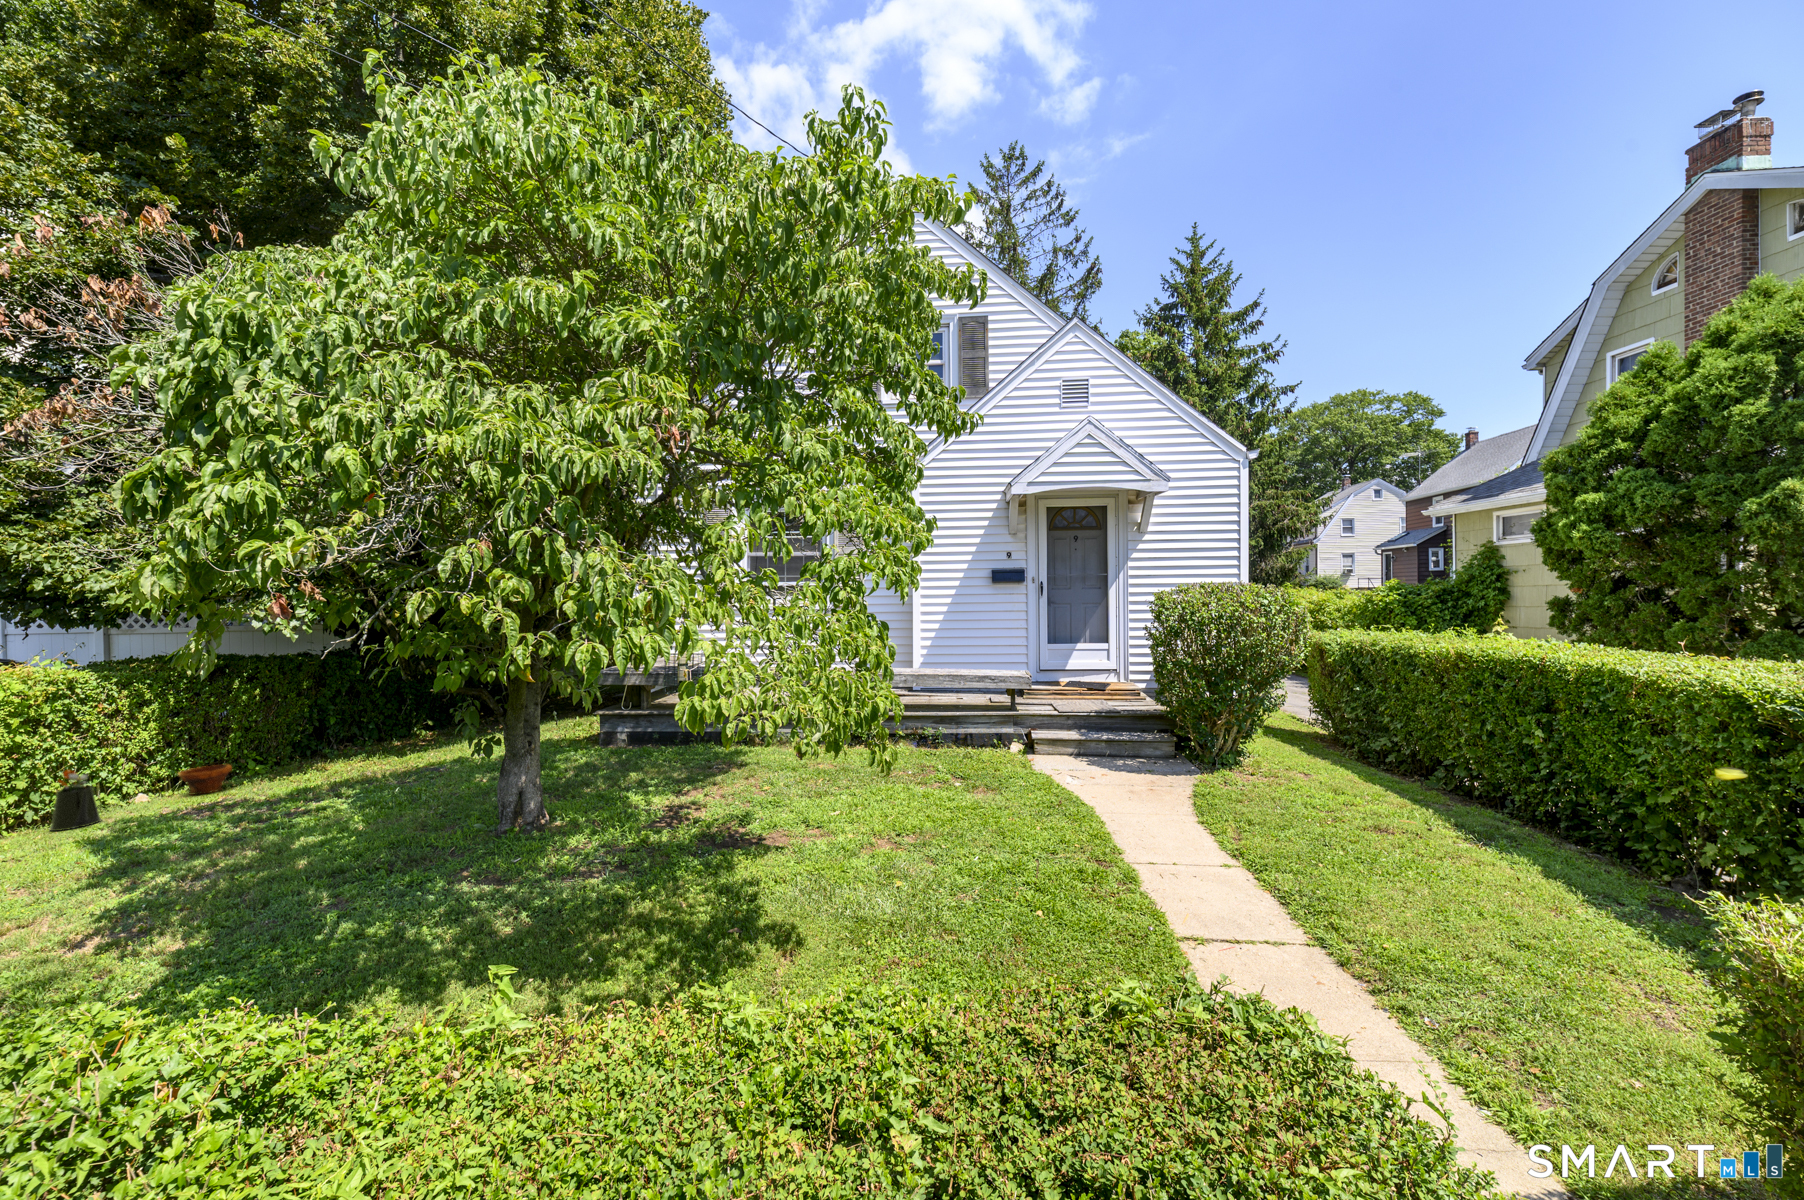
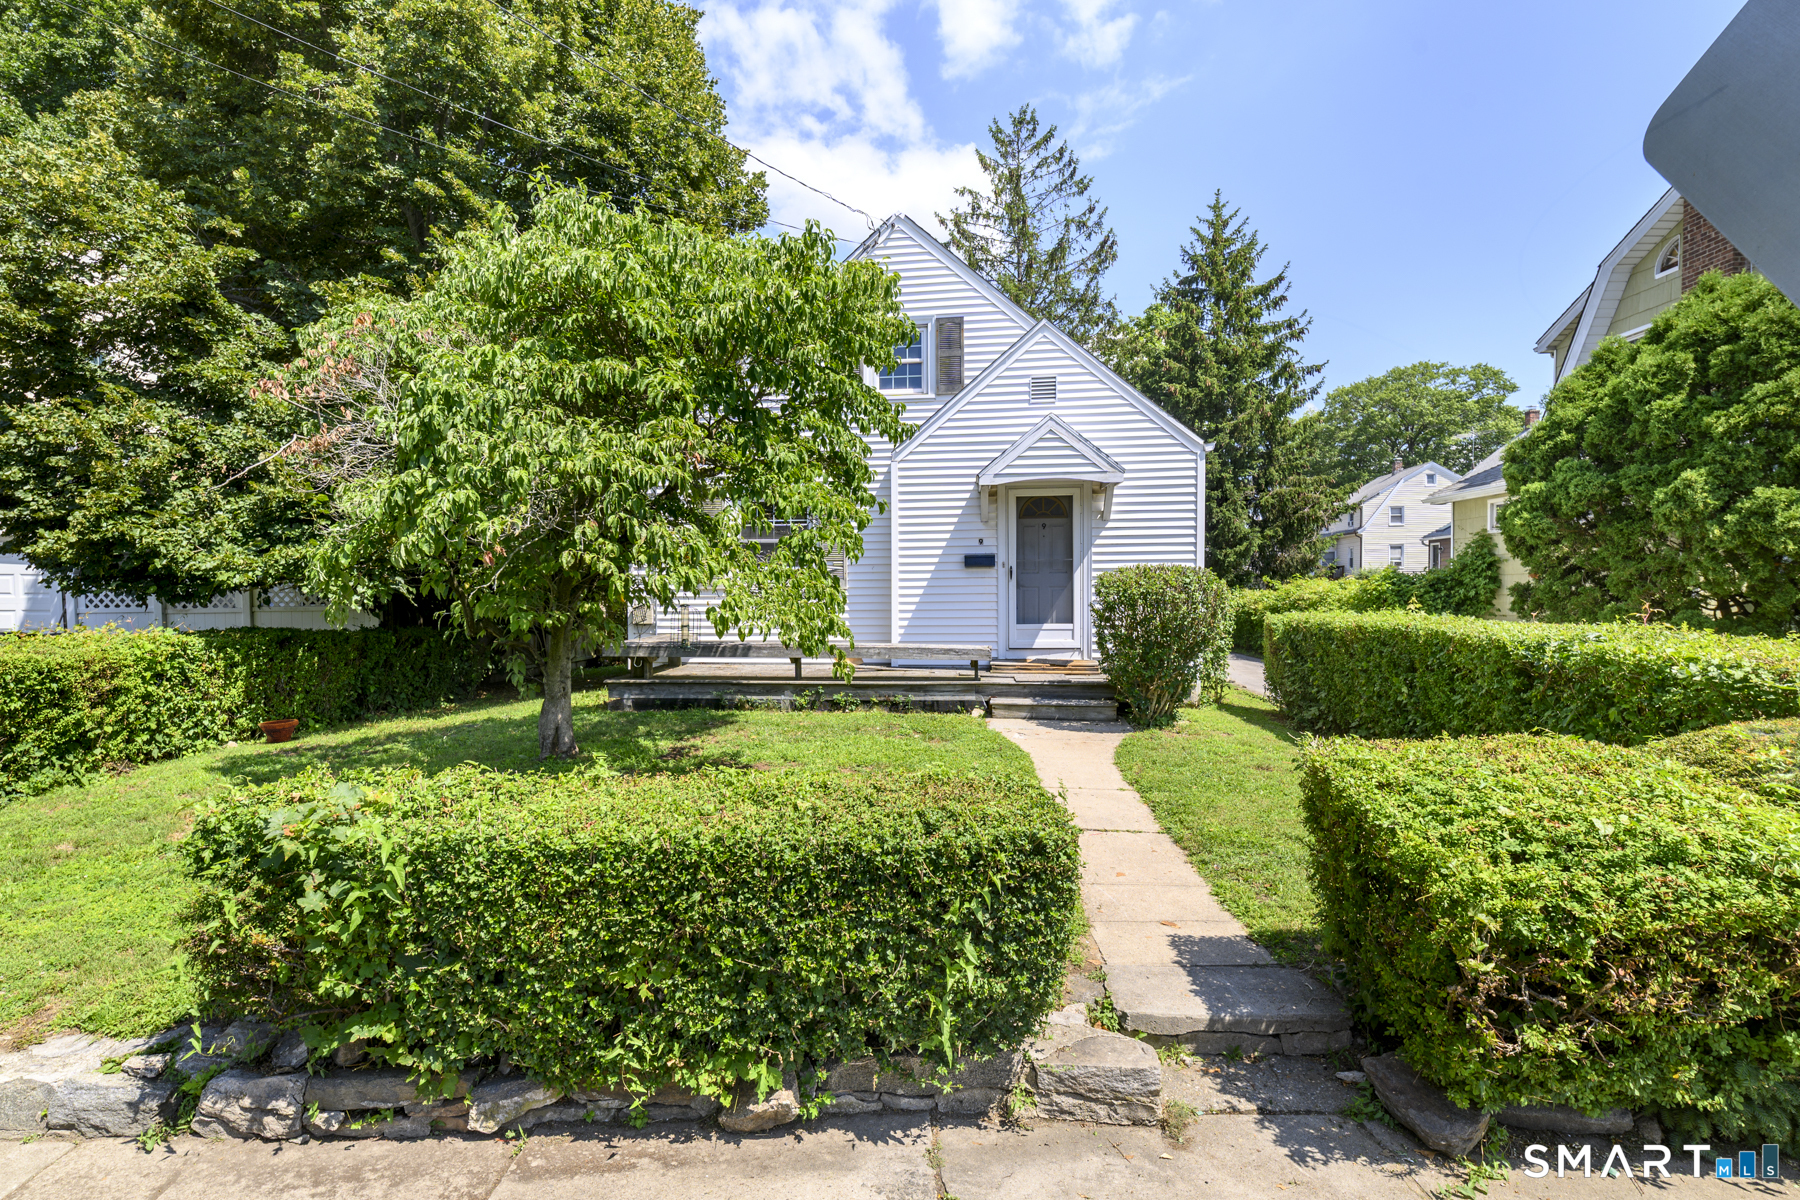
watering can: present [50,770,101,831] -> none [173,714,210,762]

